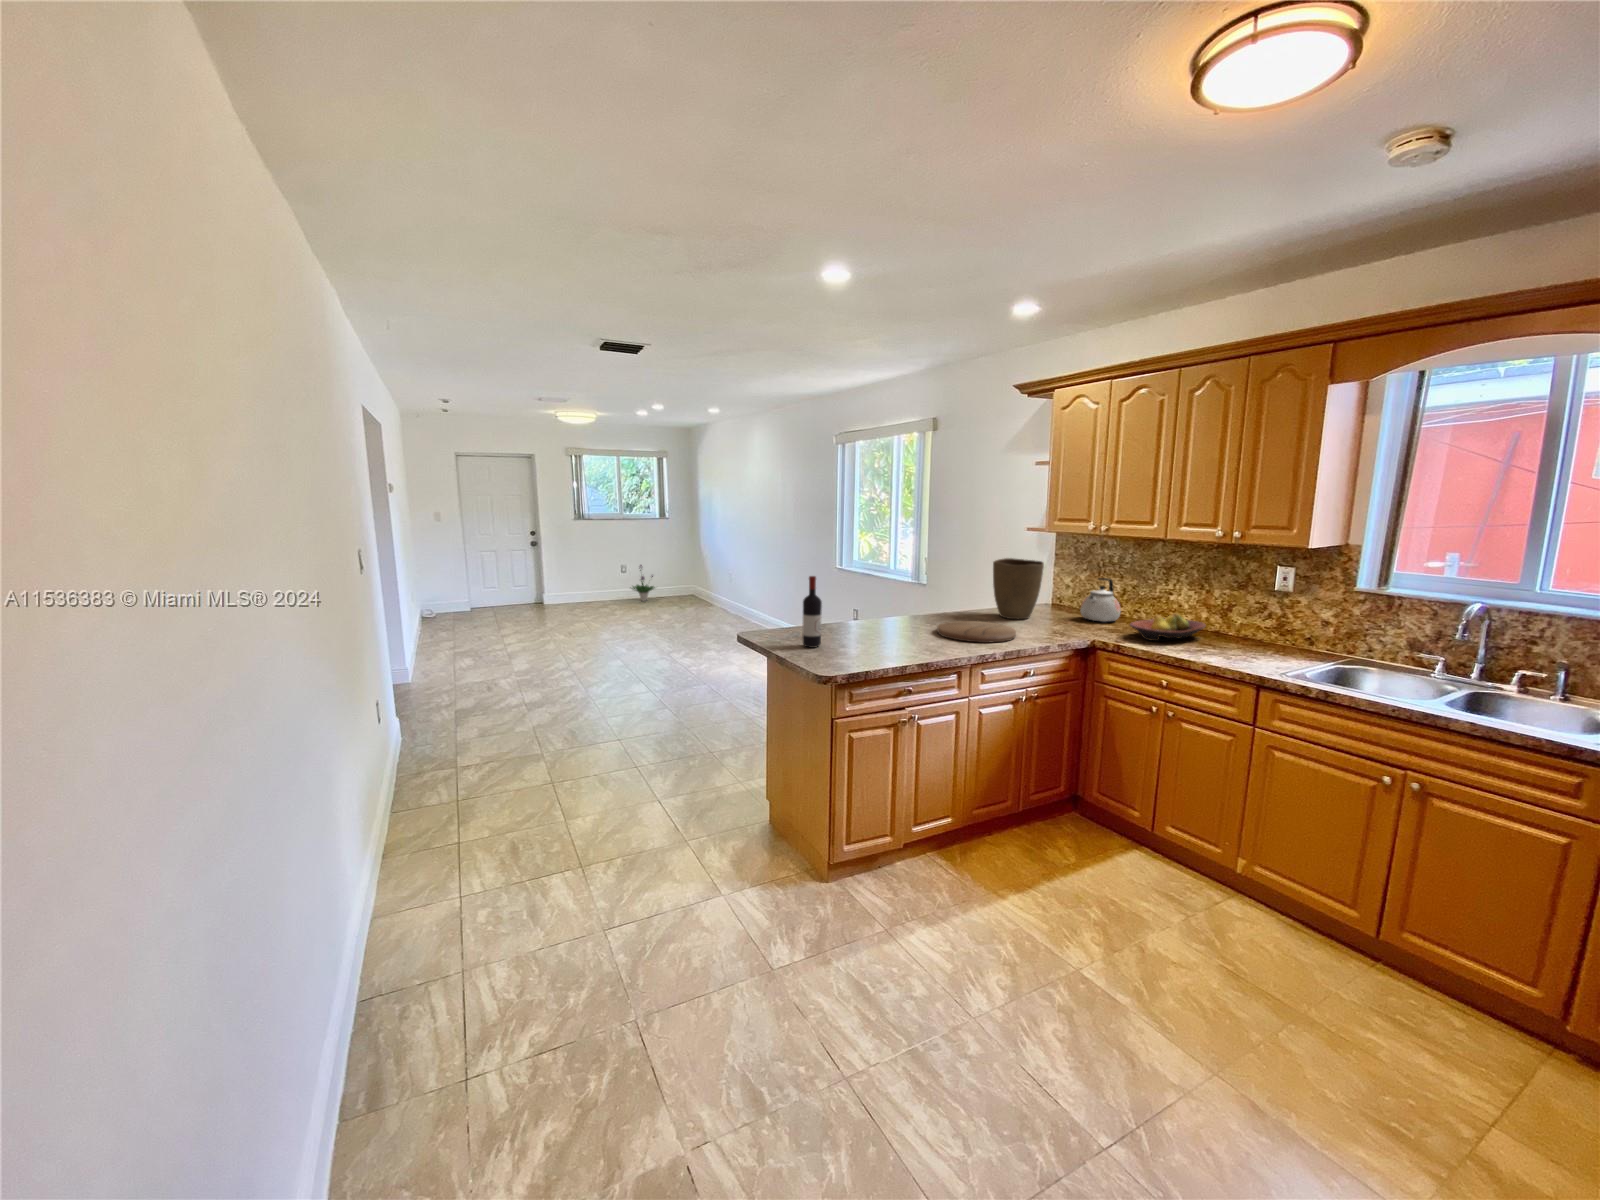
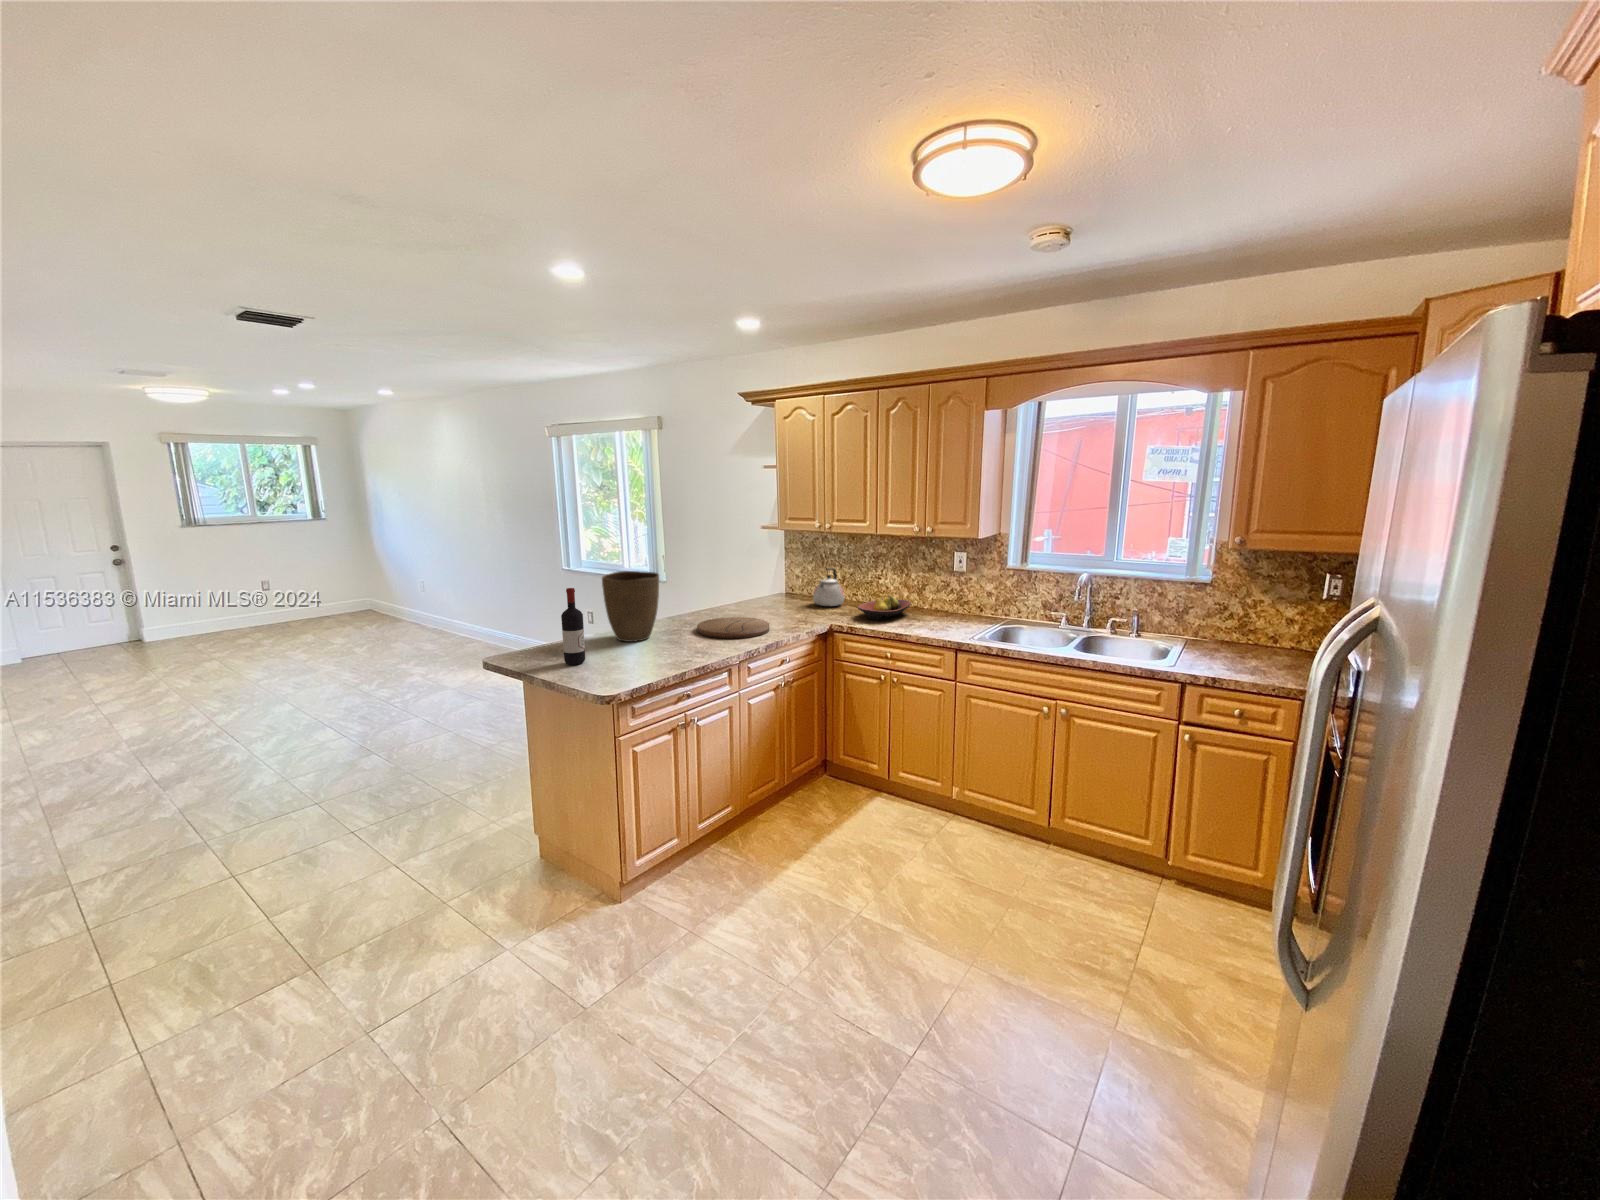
vase: present [993,558,1044,619] -> present [602,571,659,642]
potted plant: present [632,565,655,601] -> none [282,579,325,624]

